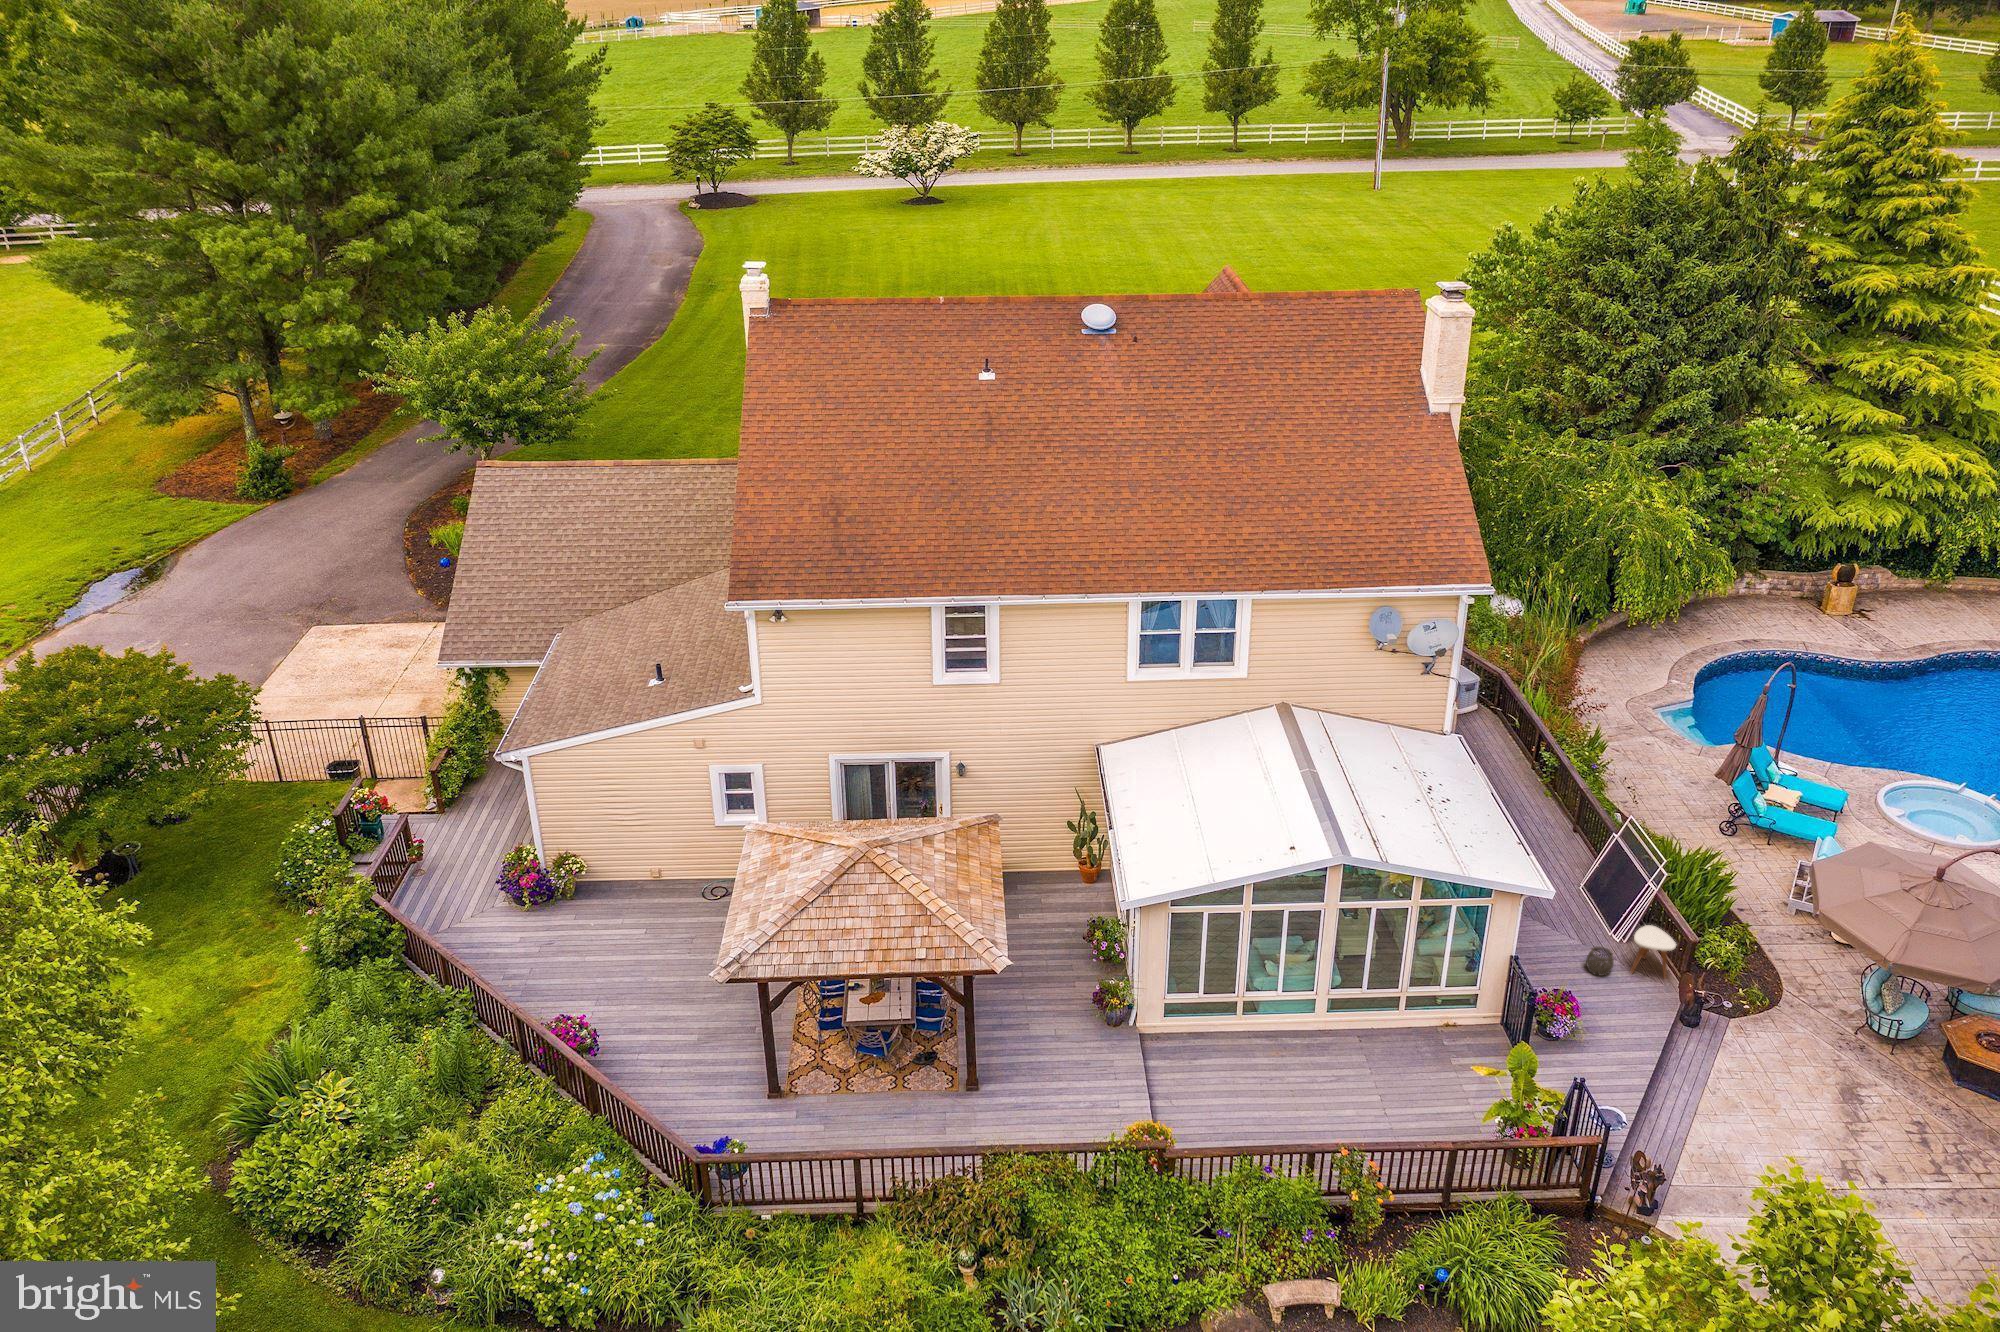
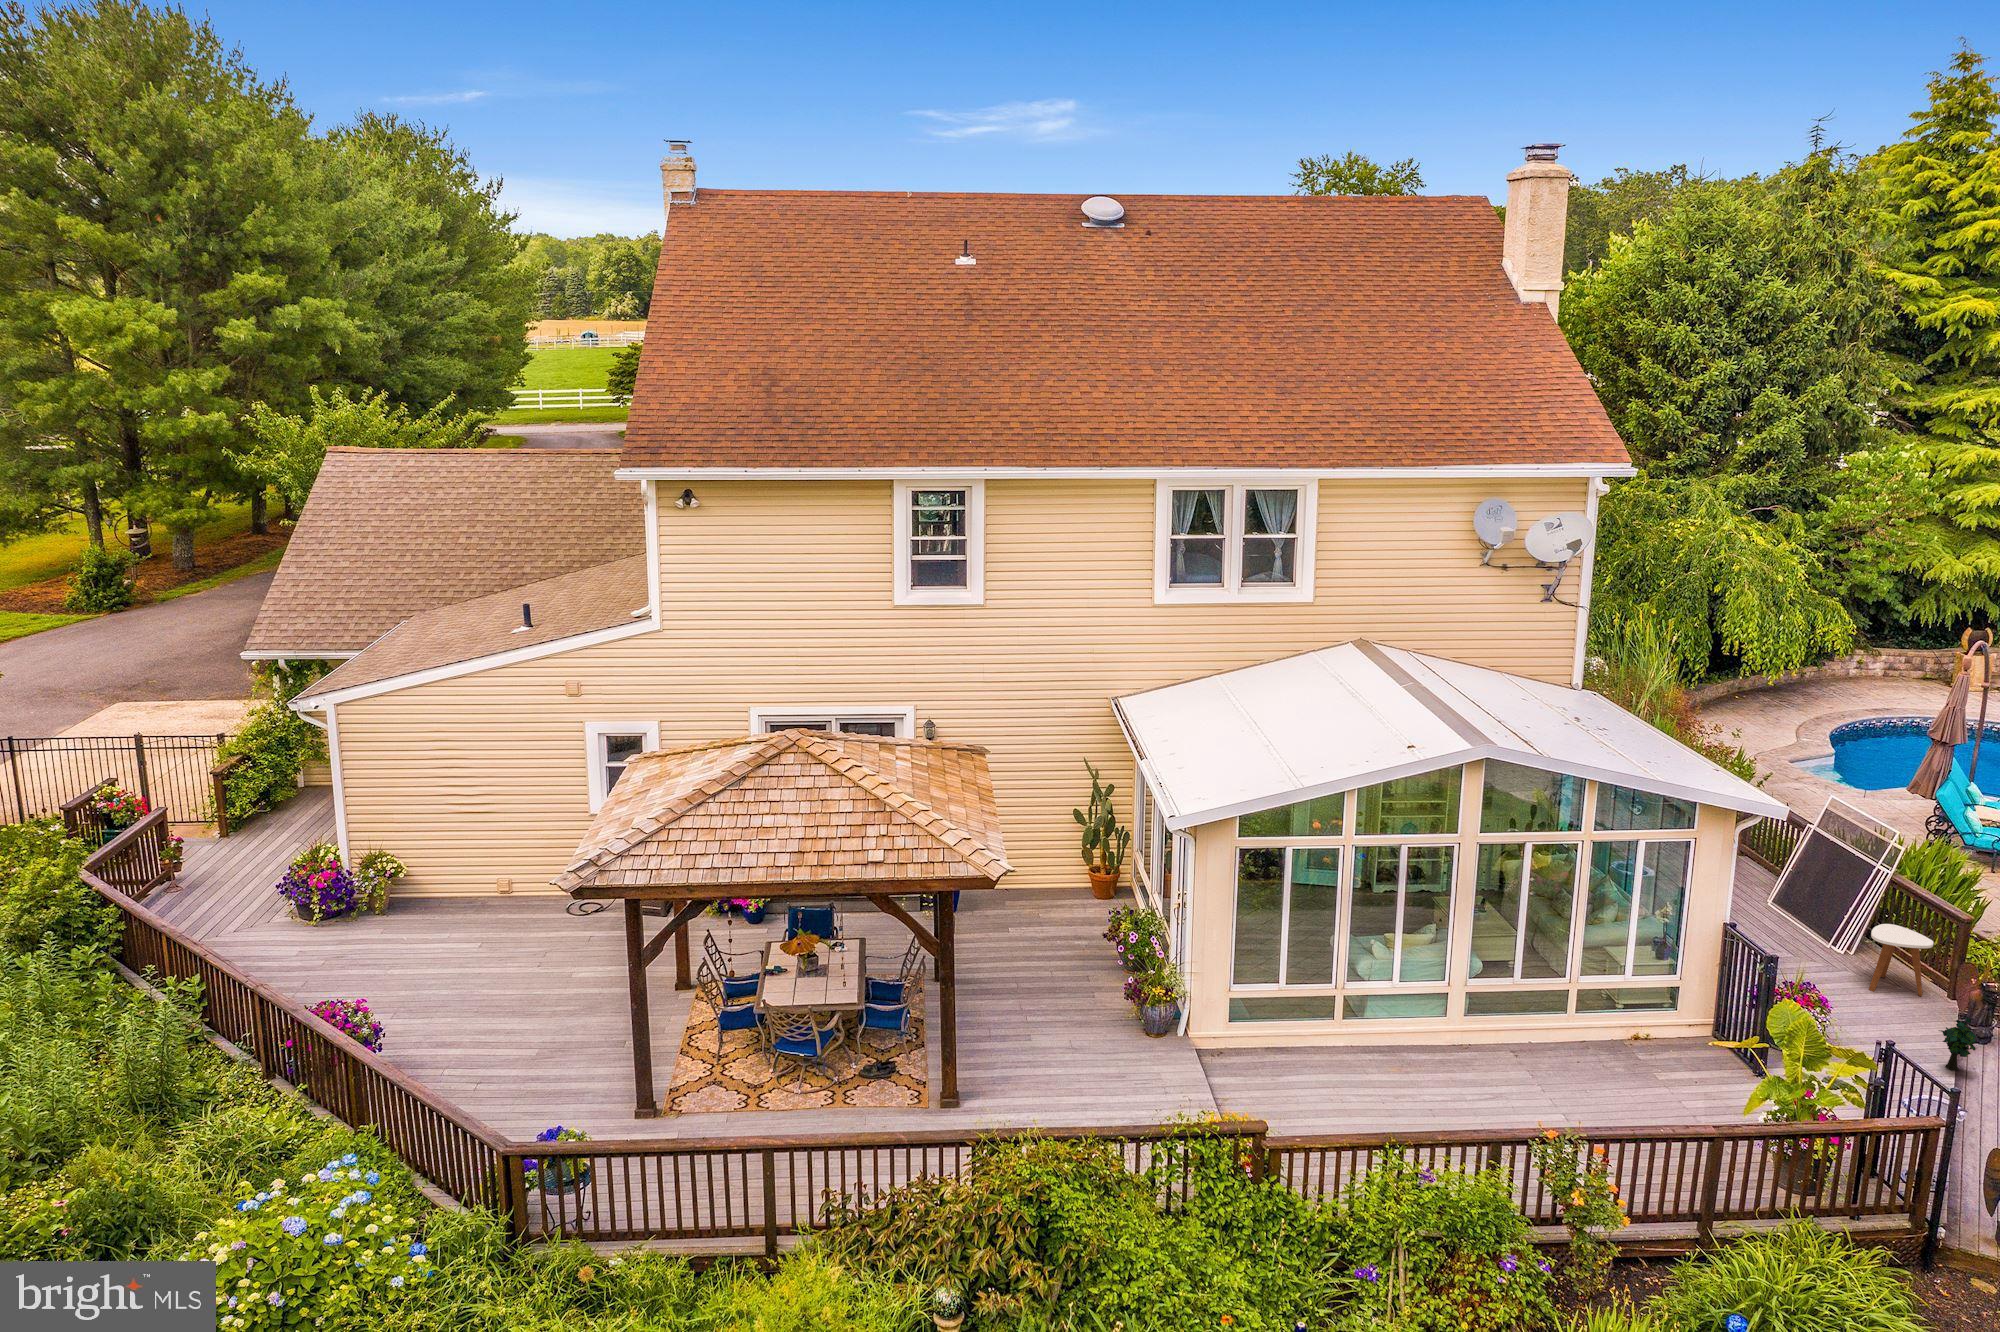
woven basket: present [1586,947,1614,976] -> none [1807,953,1848,993]
decorative plant: none [1654,1022,1679,1054] -> present [1939,1017,1977,1071]

